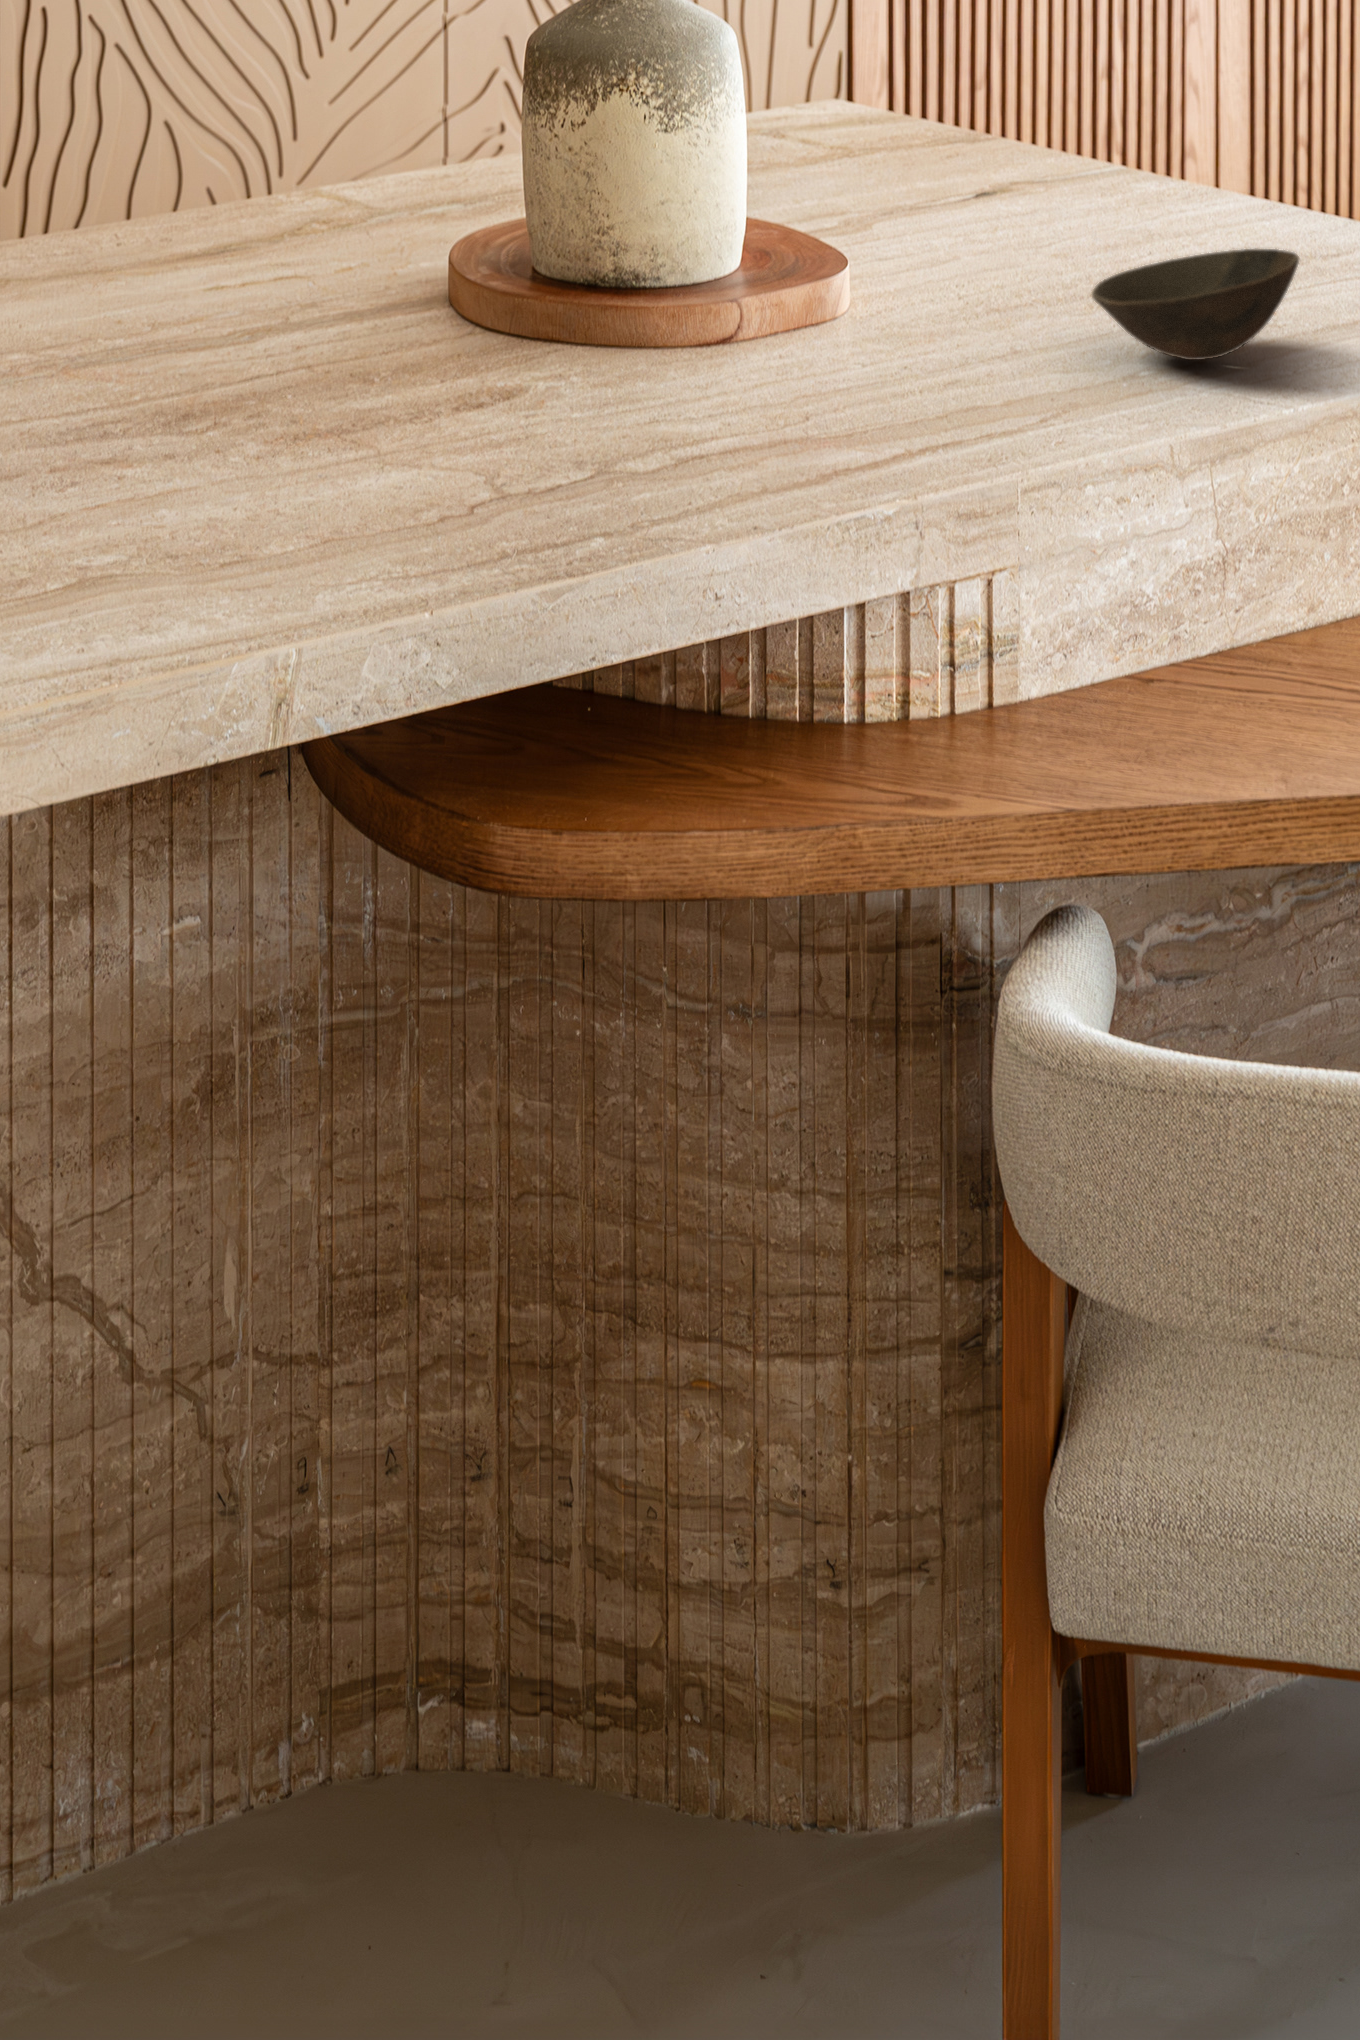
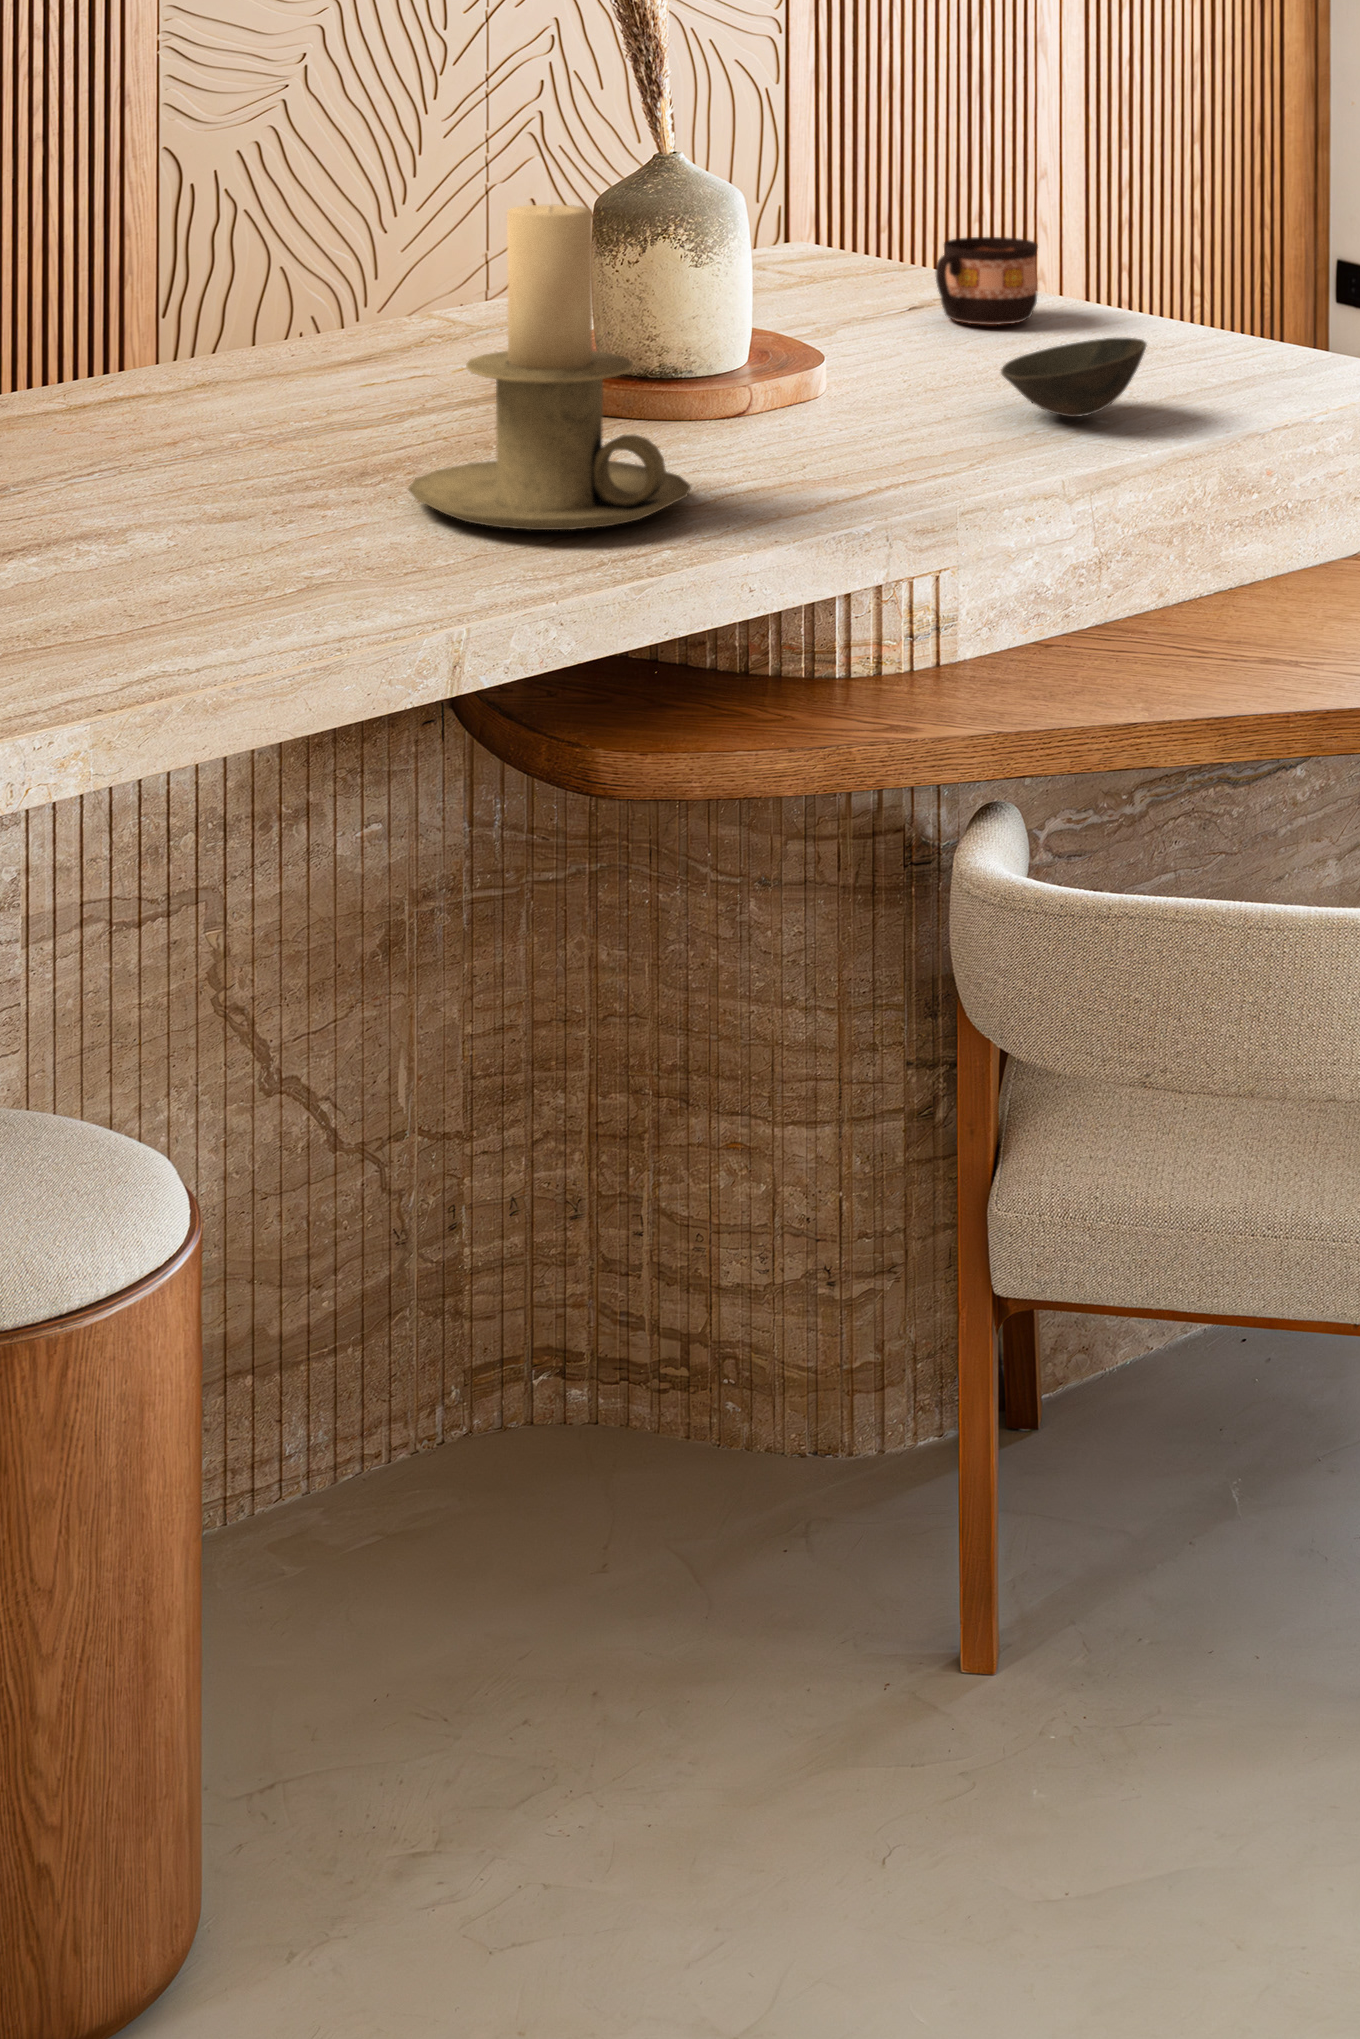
candle holder: none [216,41,628,512] -> present [408,205,691,530]
cup: none [1015,103,1160,226] -> present [936,237,1038,325]

